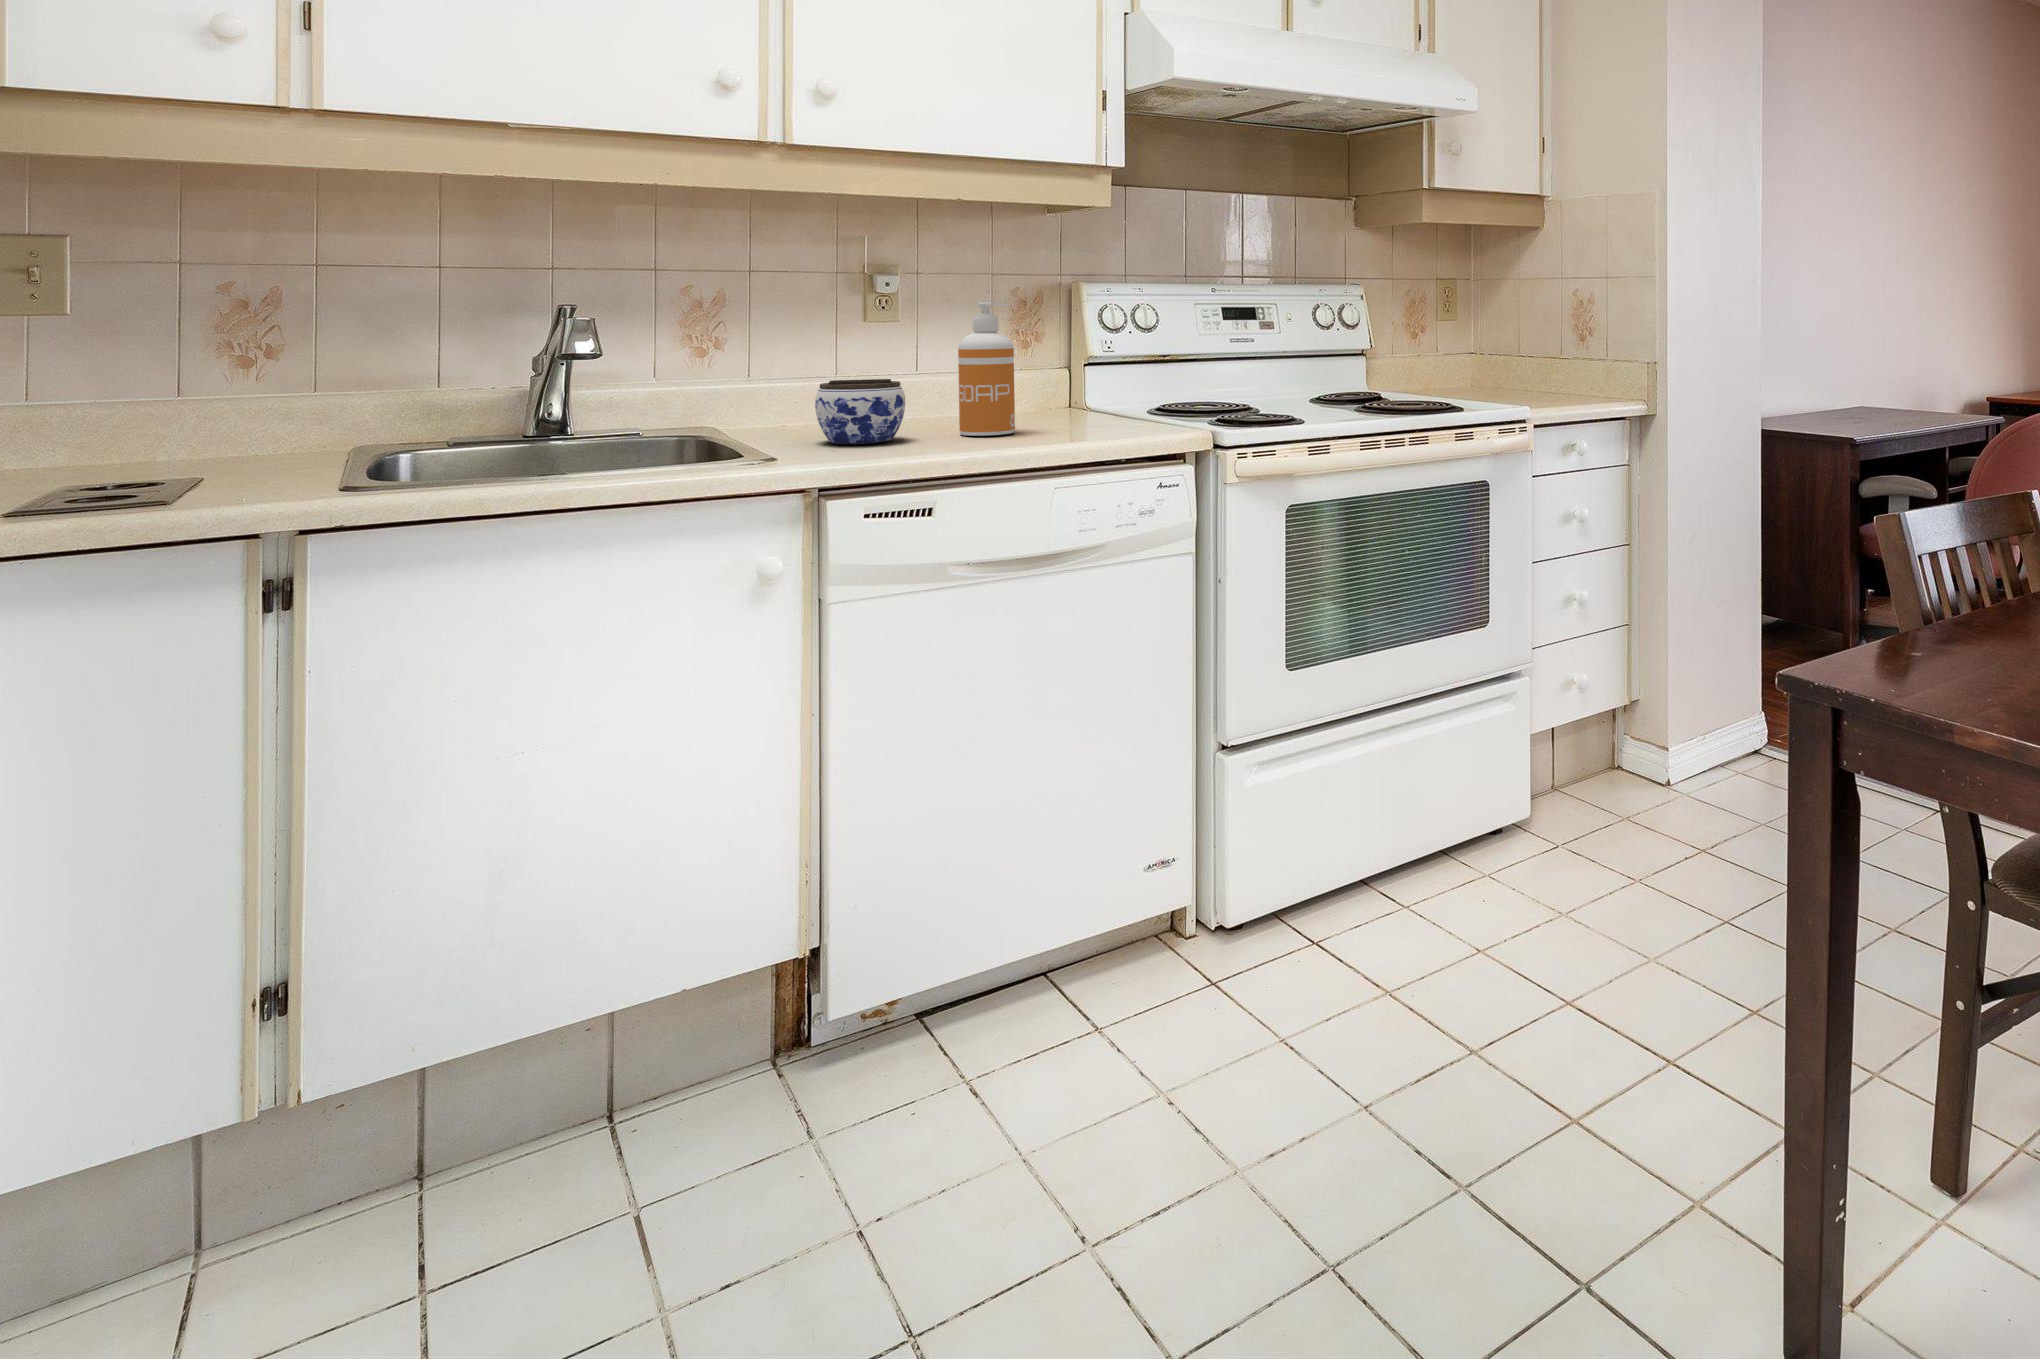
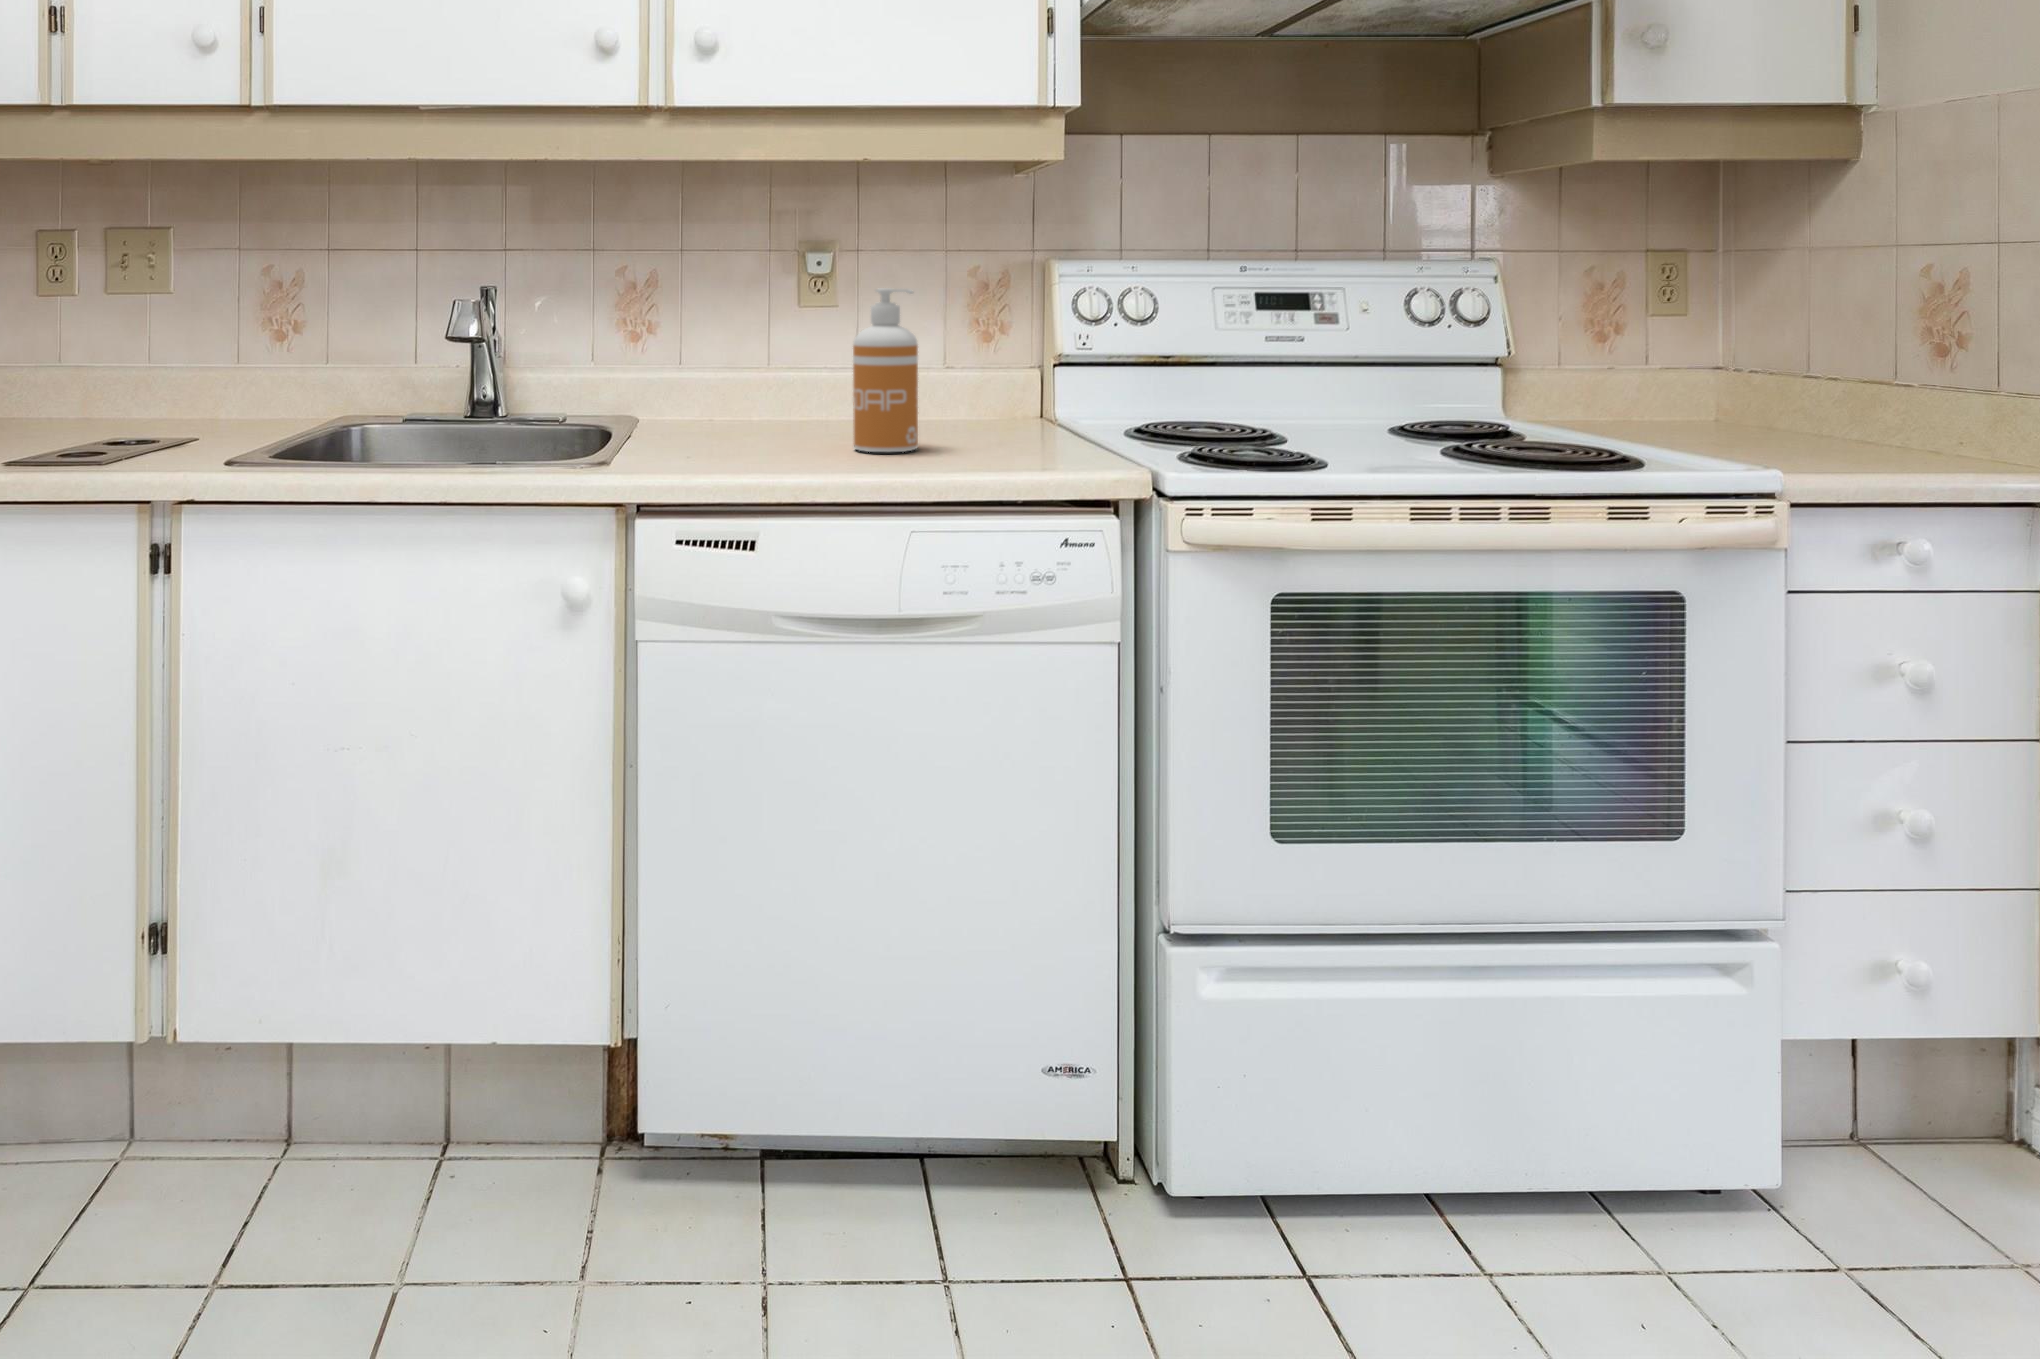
jar: present [815,379,905,444] -> none [691,377,788,453]

